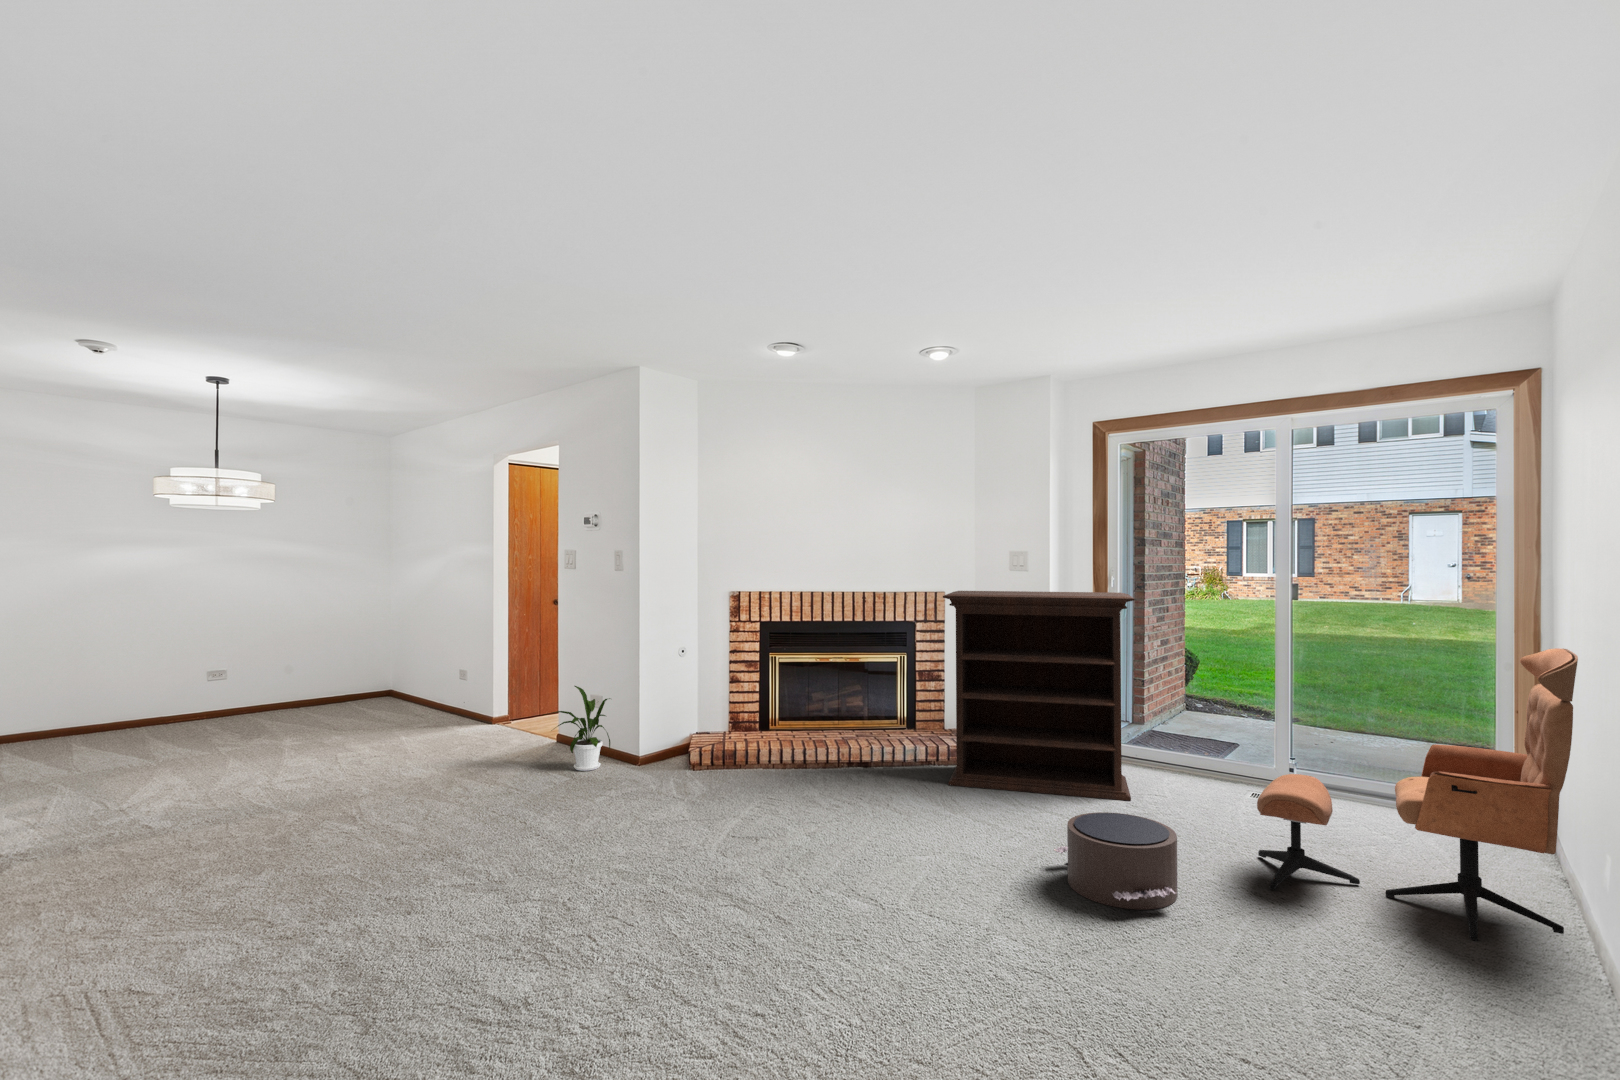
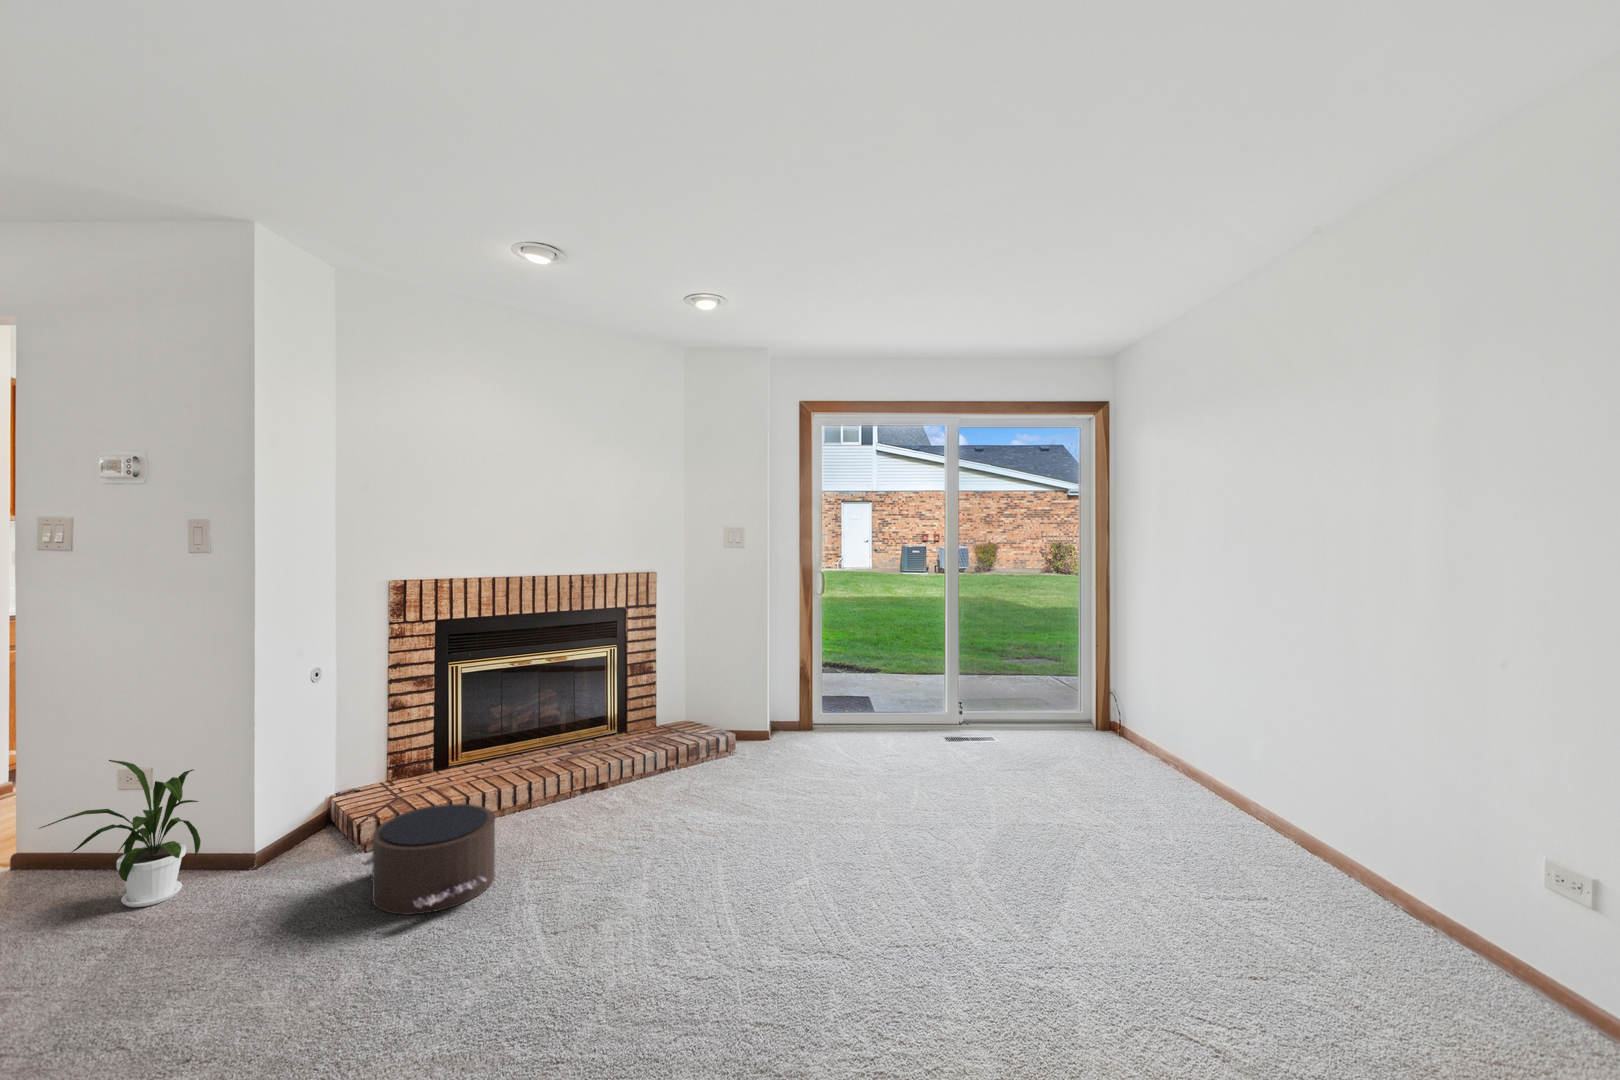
bookshelf: present [943,591,1134,801] -> none [696,571,892,790]
lounge chair: present [1257,649,1578,941] -> none [1029,608,1266,830]
pouf: present [1054,812,1178,910] -> present [362,804,495,915]

